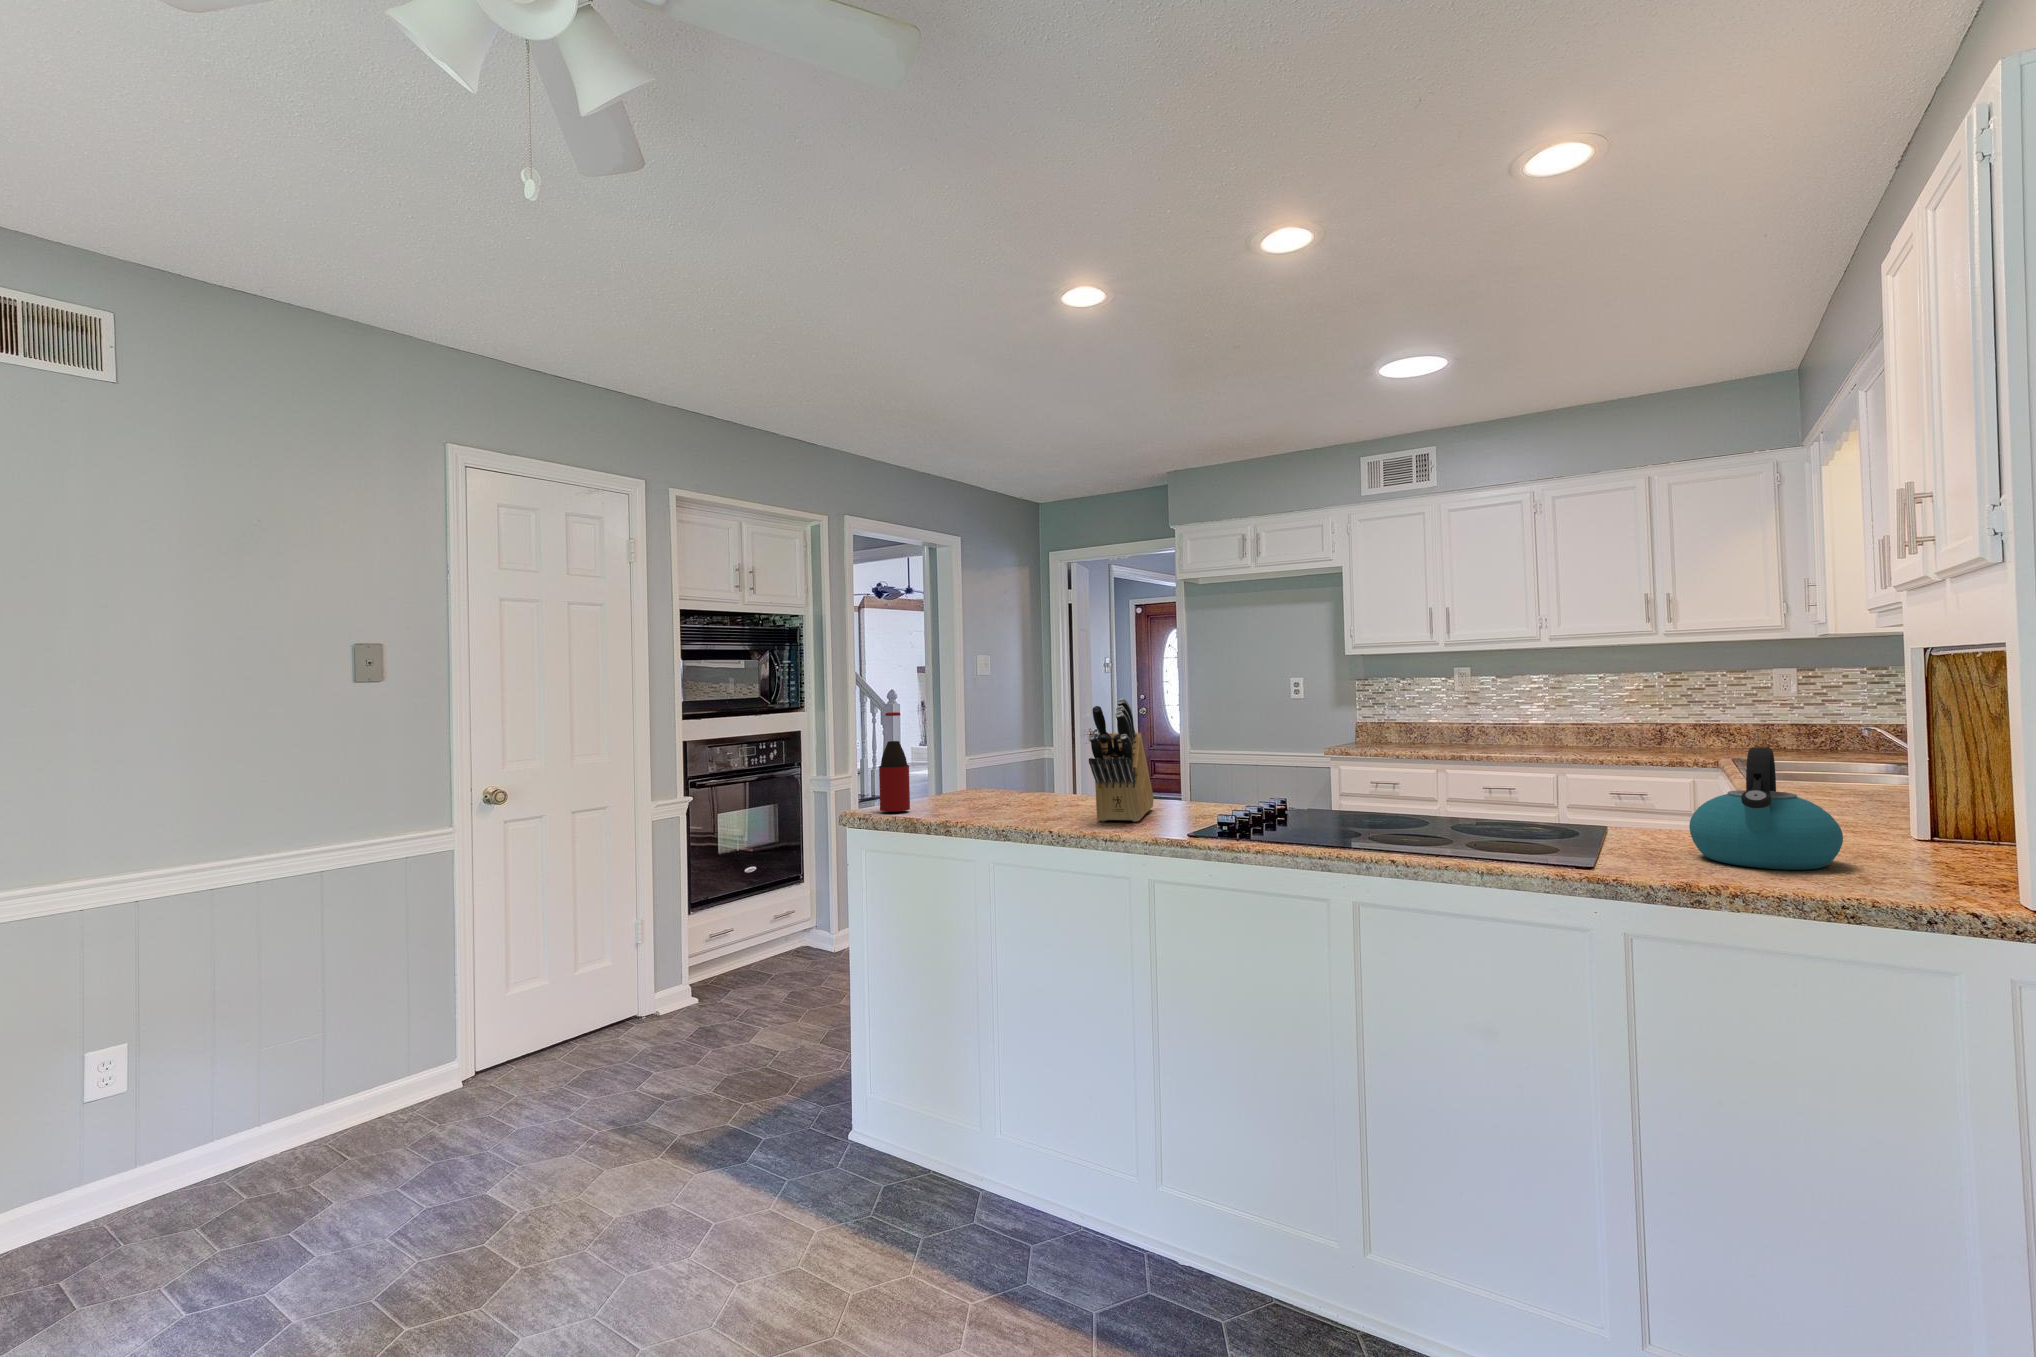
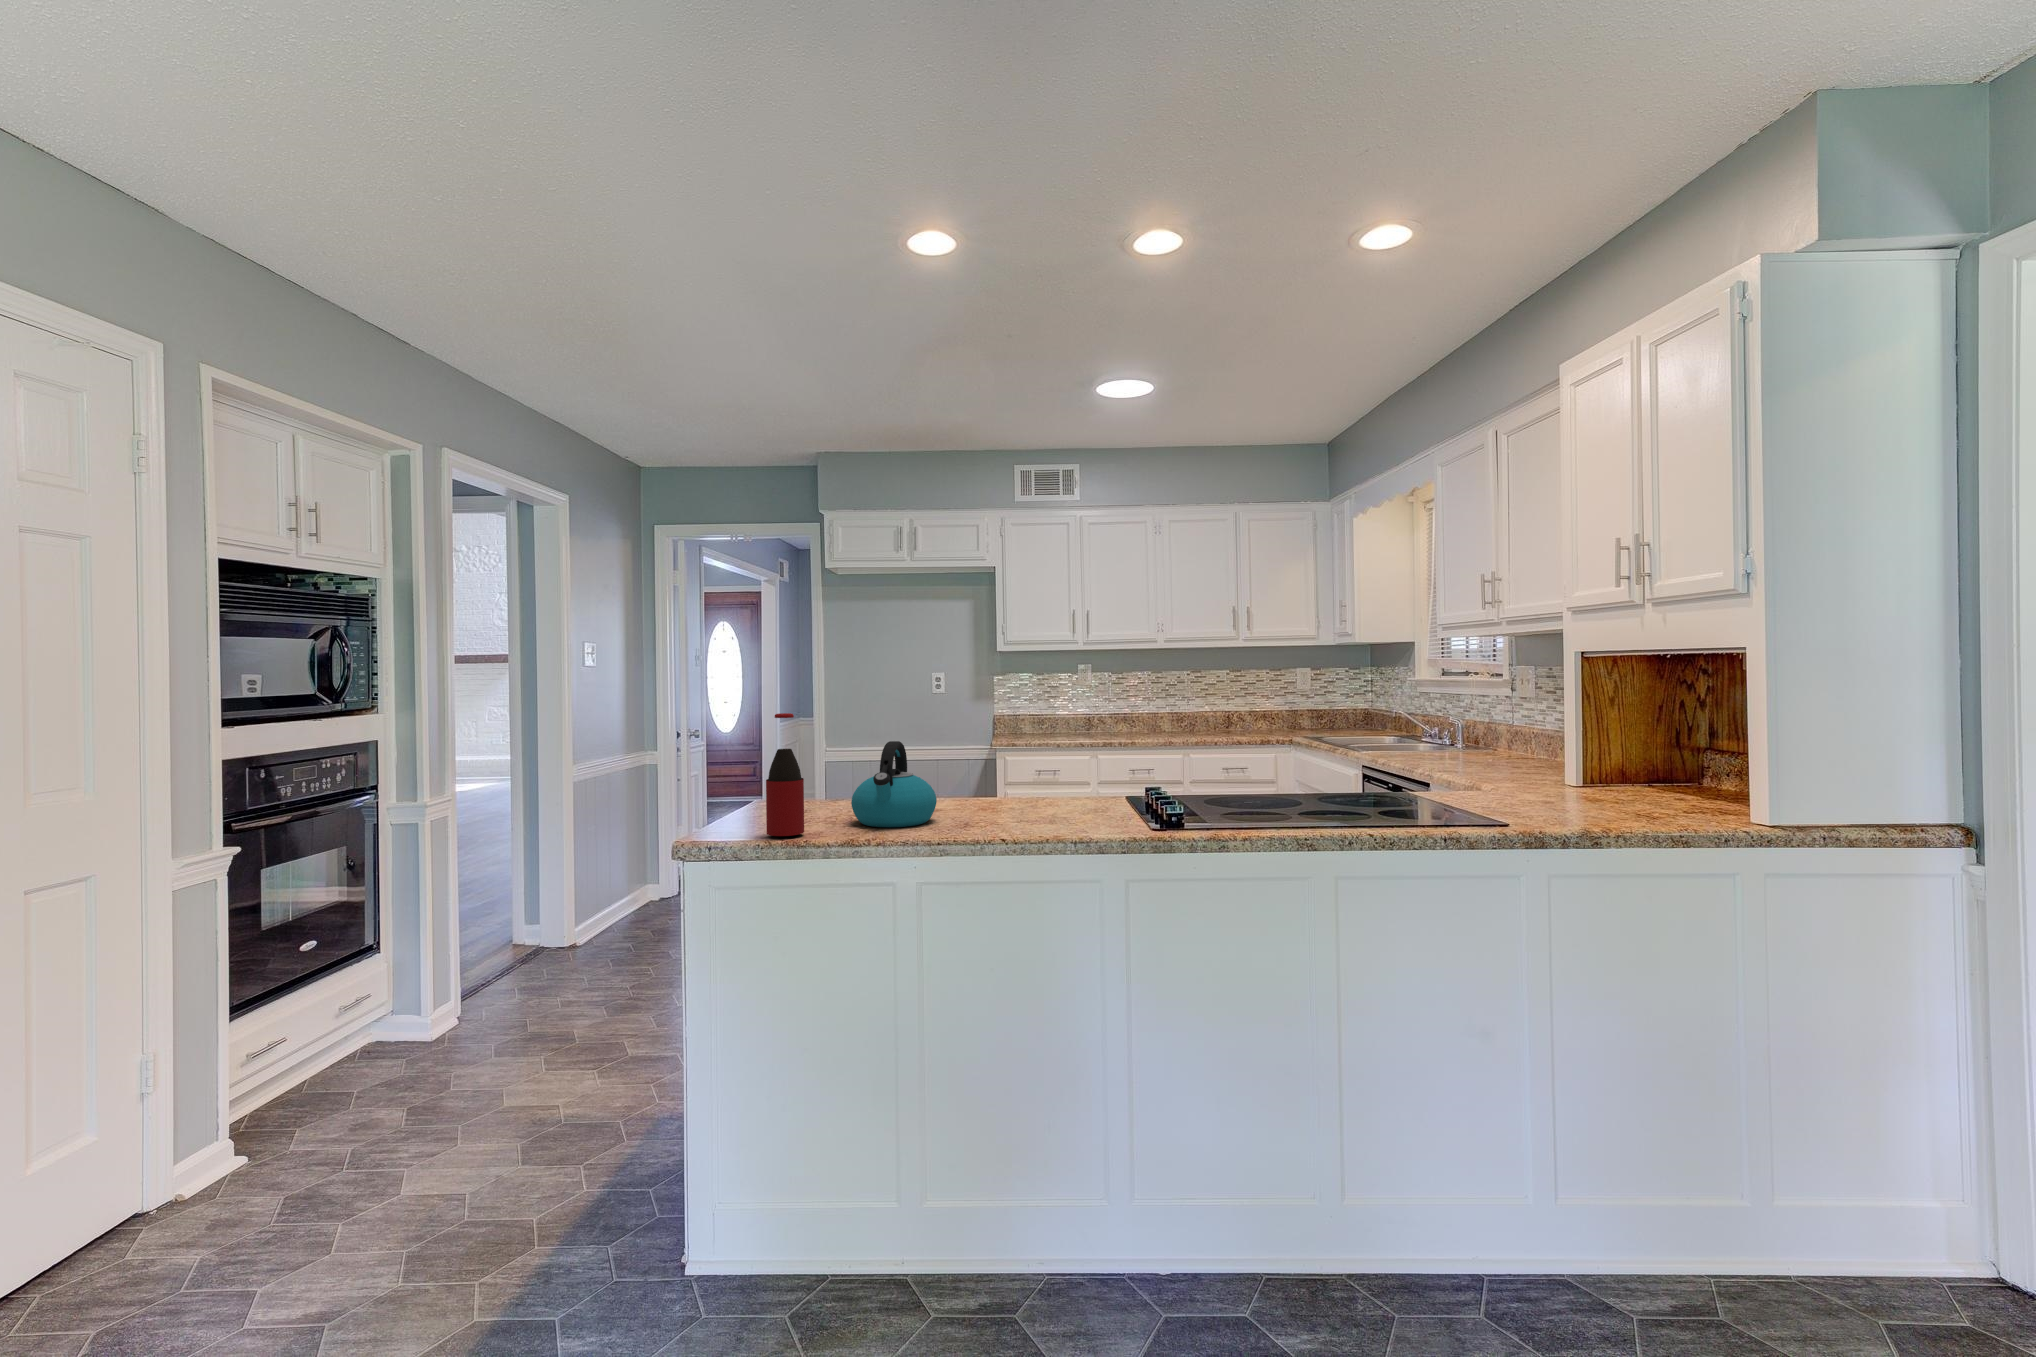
knife block: present [1088,698,1154,822] -> none [1014,696,1102,825]
kettle: present [1689,747,1843,870] -> present [851,741,937,827]

